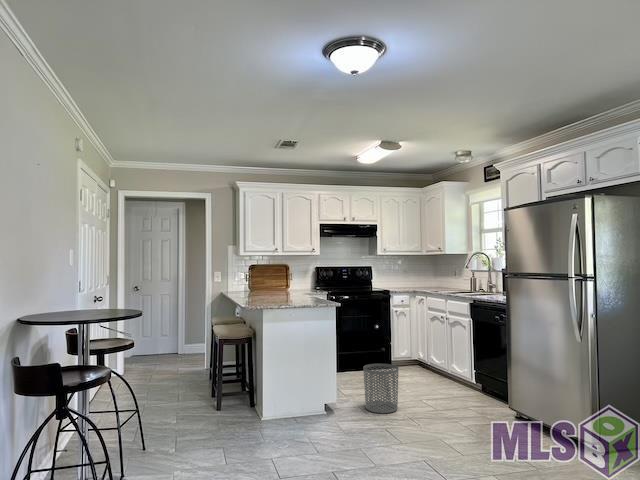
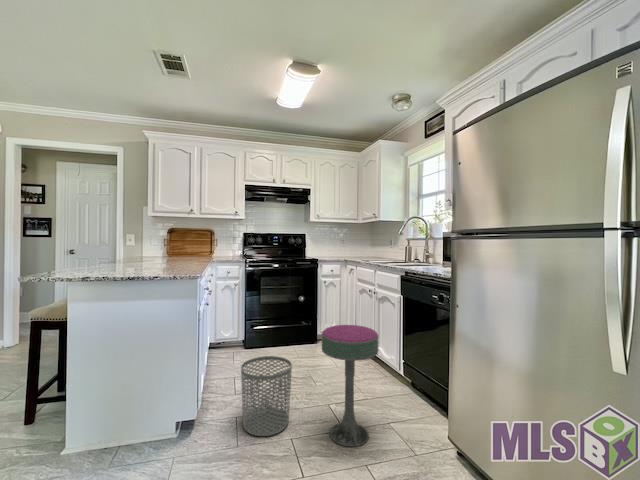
bar stool: none [420,339,460,416] -> present [322,325,379,447]

